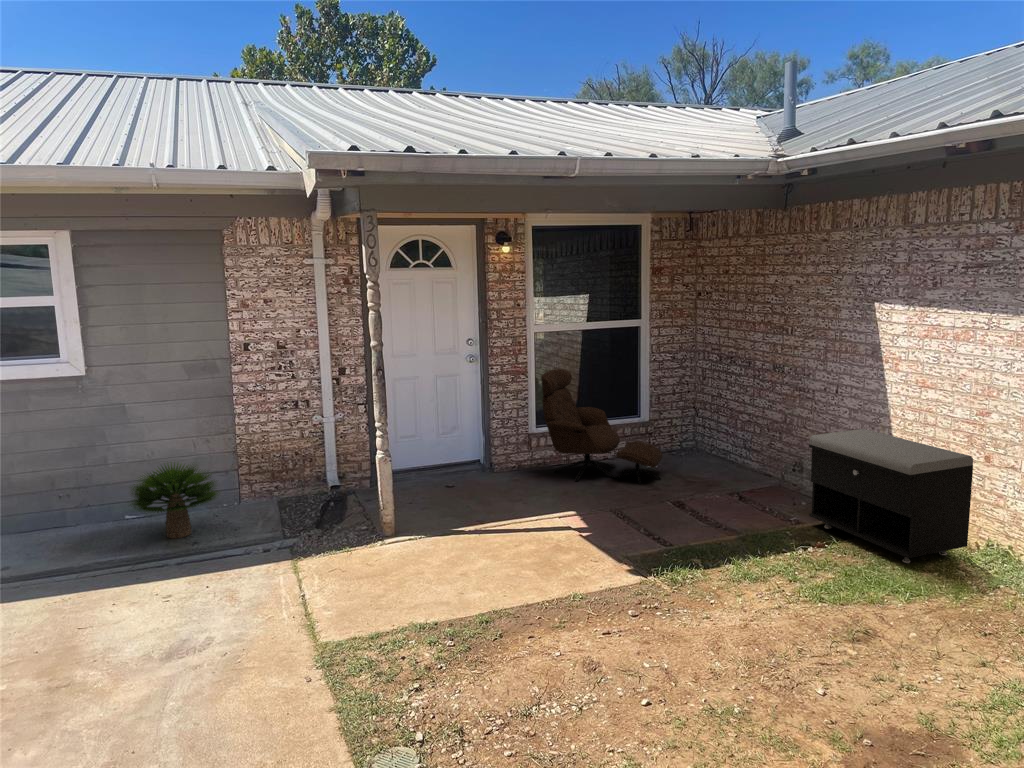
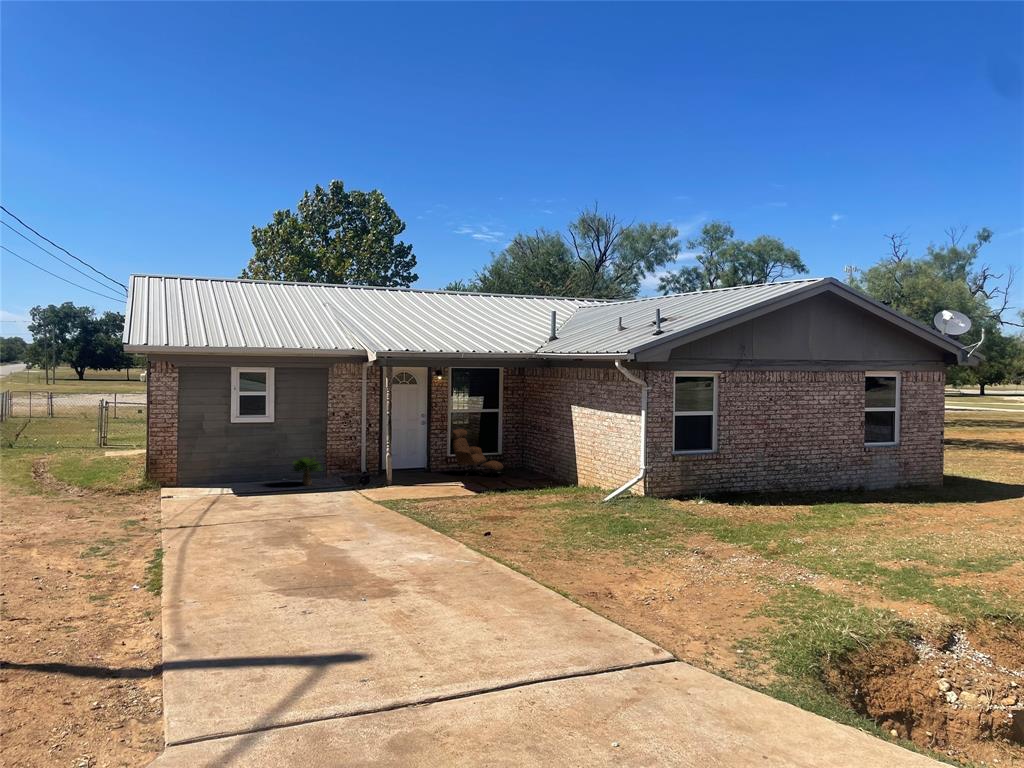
storage bench: present [809,429,973,563] -> none [546,451,591,493]

